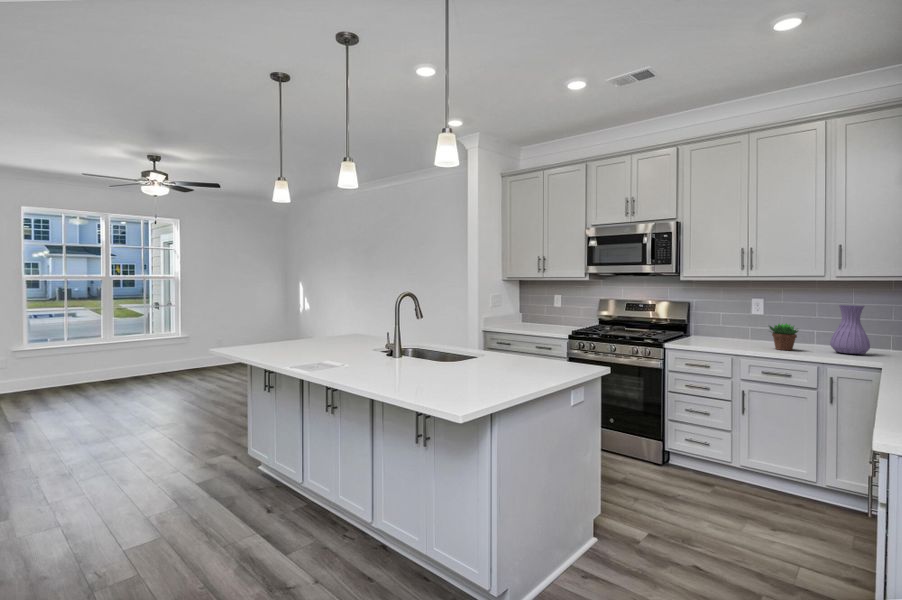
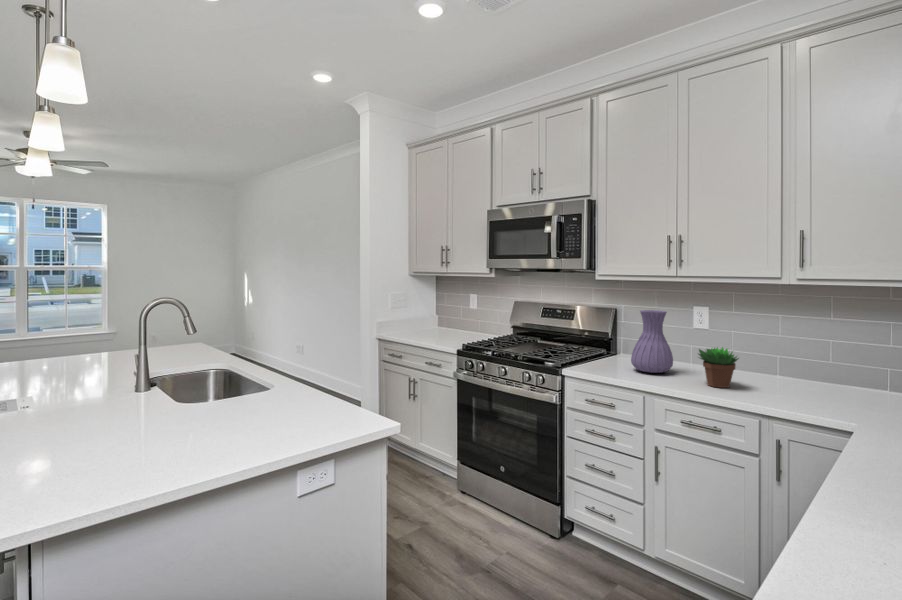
vase: present [830,305,870,354] -> present [631,310,673,373]

